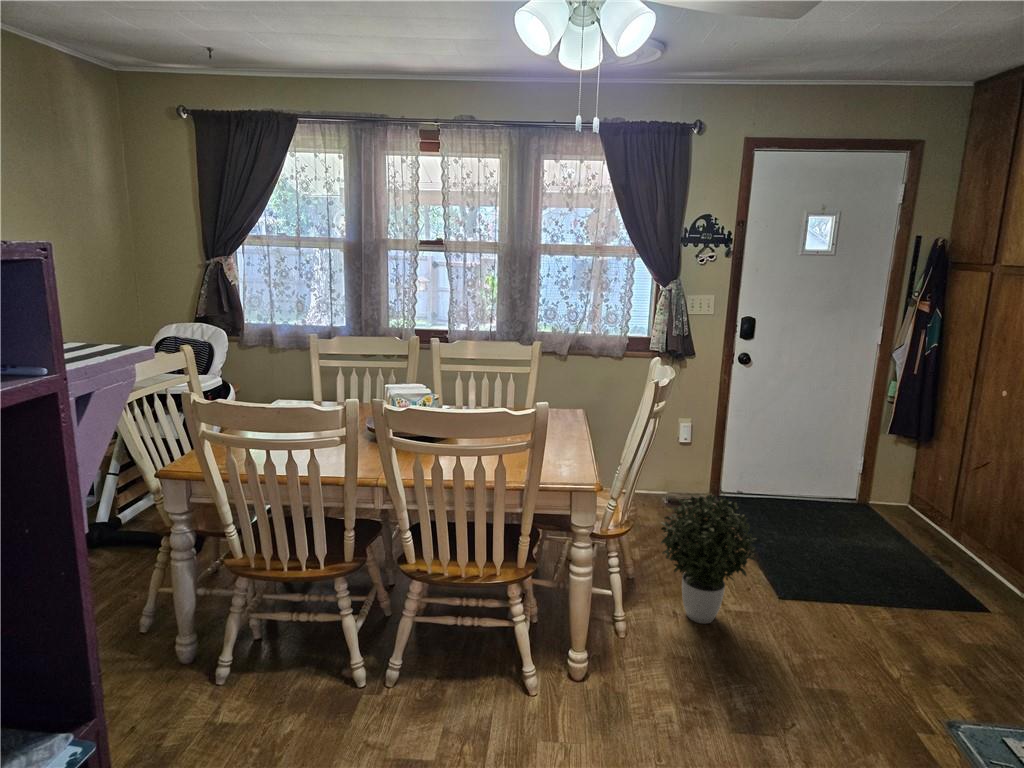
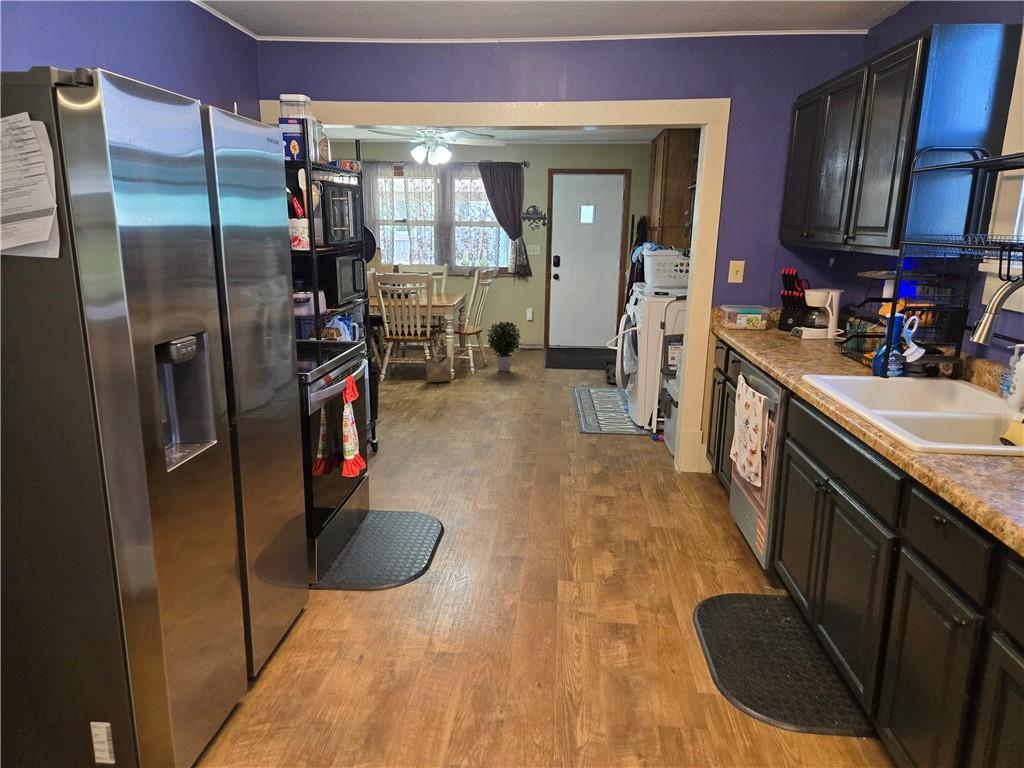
woven basket: none [526,600,602,733] -> present [425,344,451,382]

